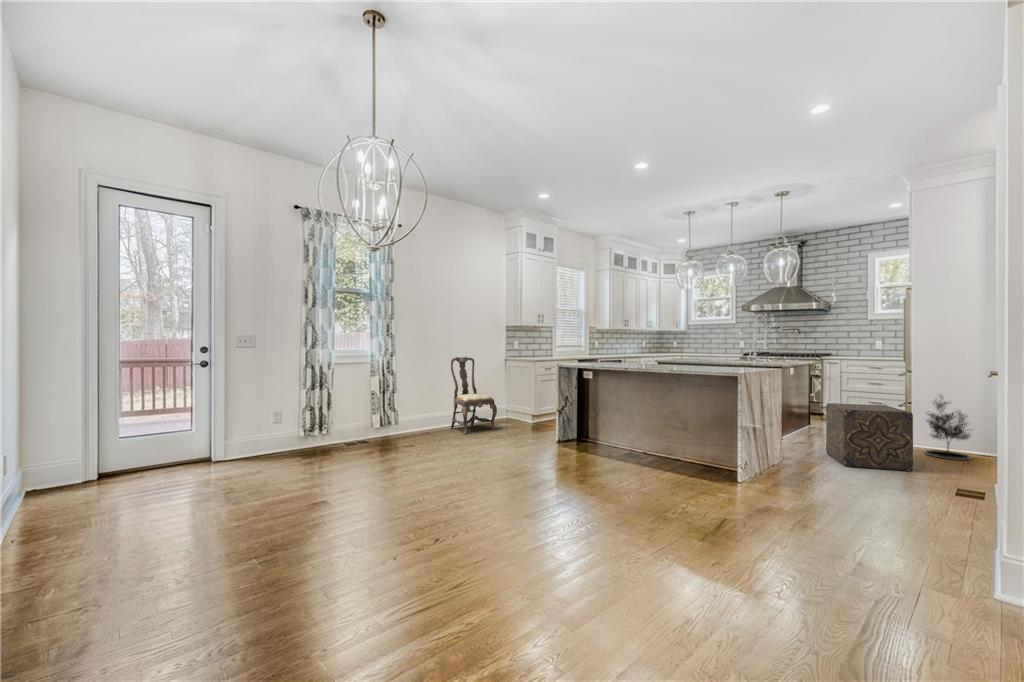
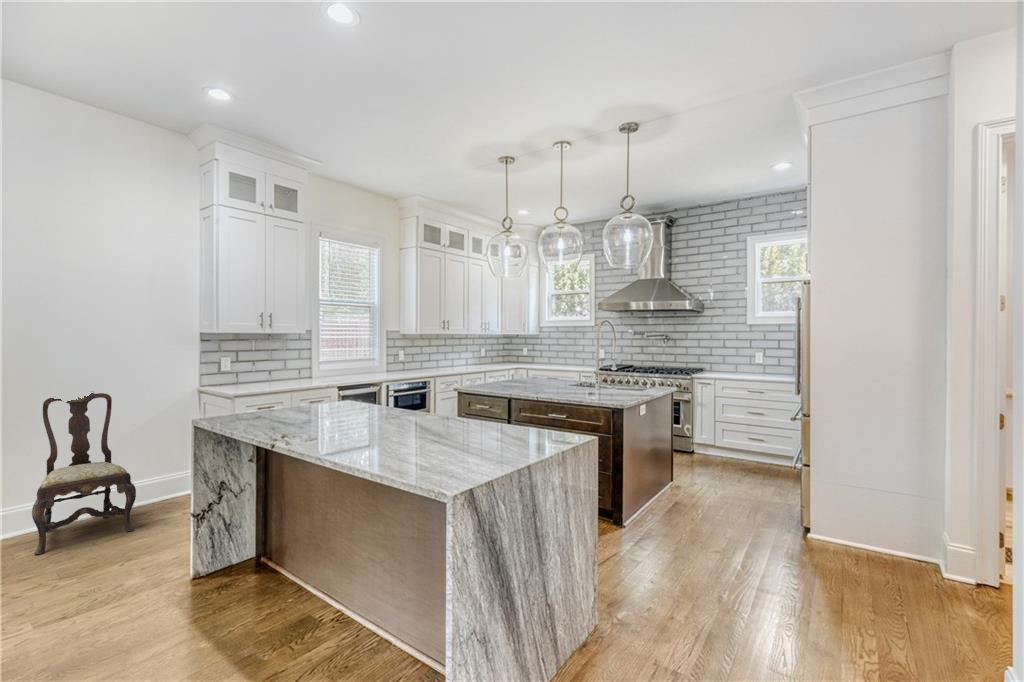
potted tree: present [924,395,971,460] -> none [830,460,911,581]
ottoman: present [826,403,913,471] -> none [683,487,832,643]

